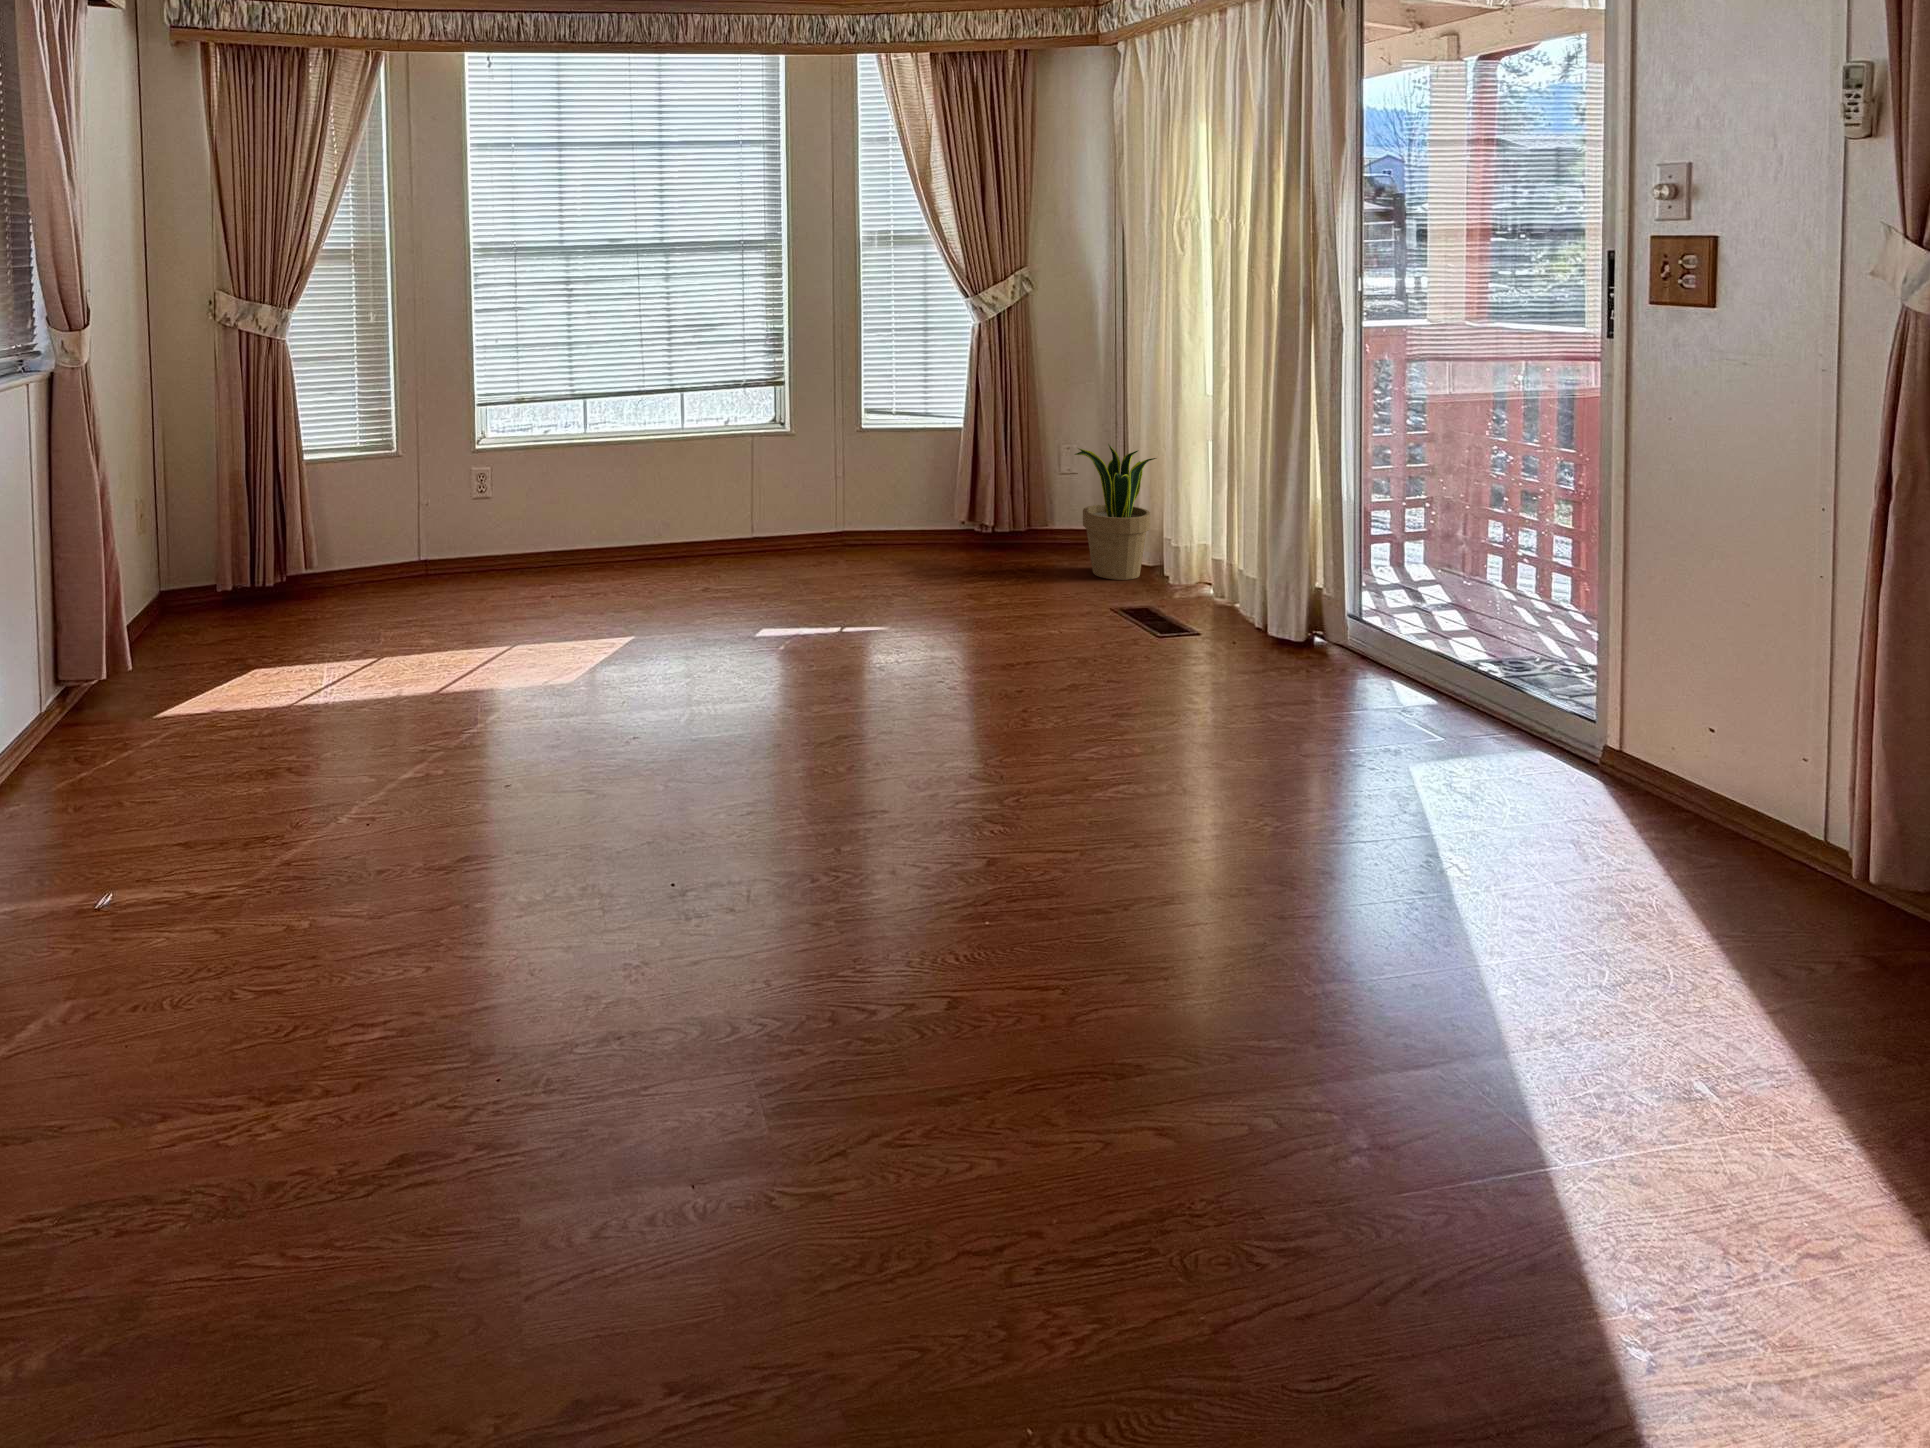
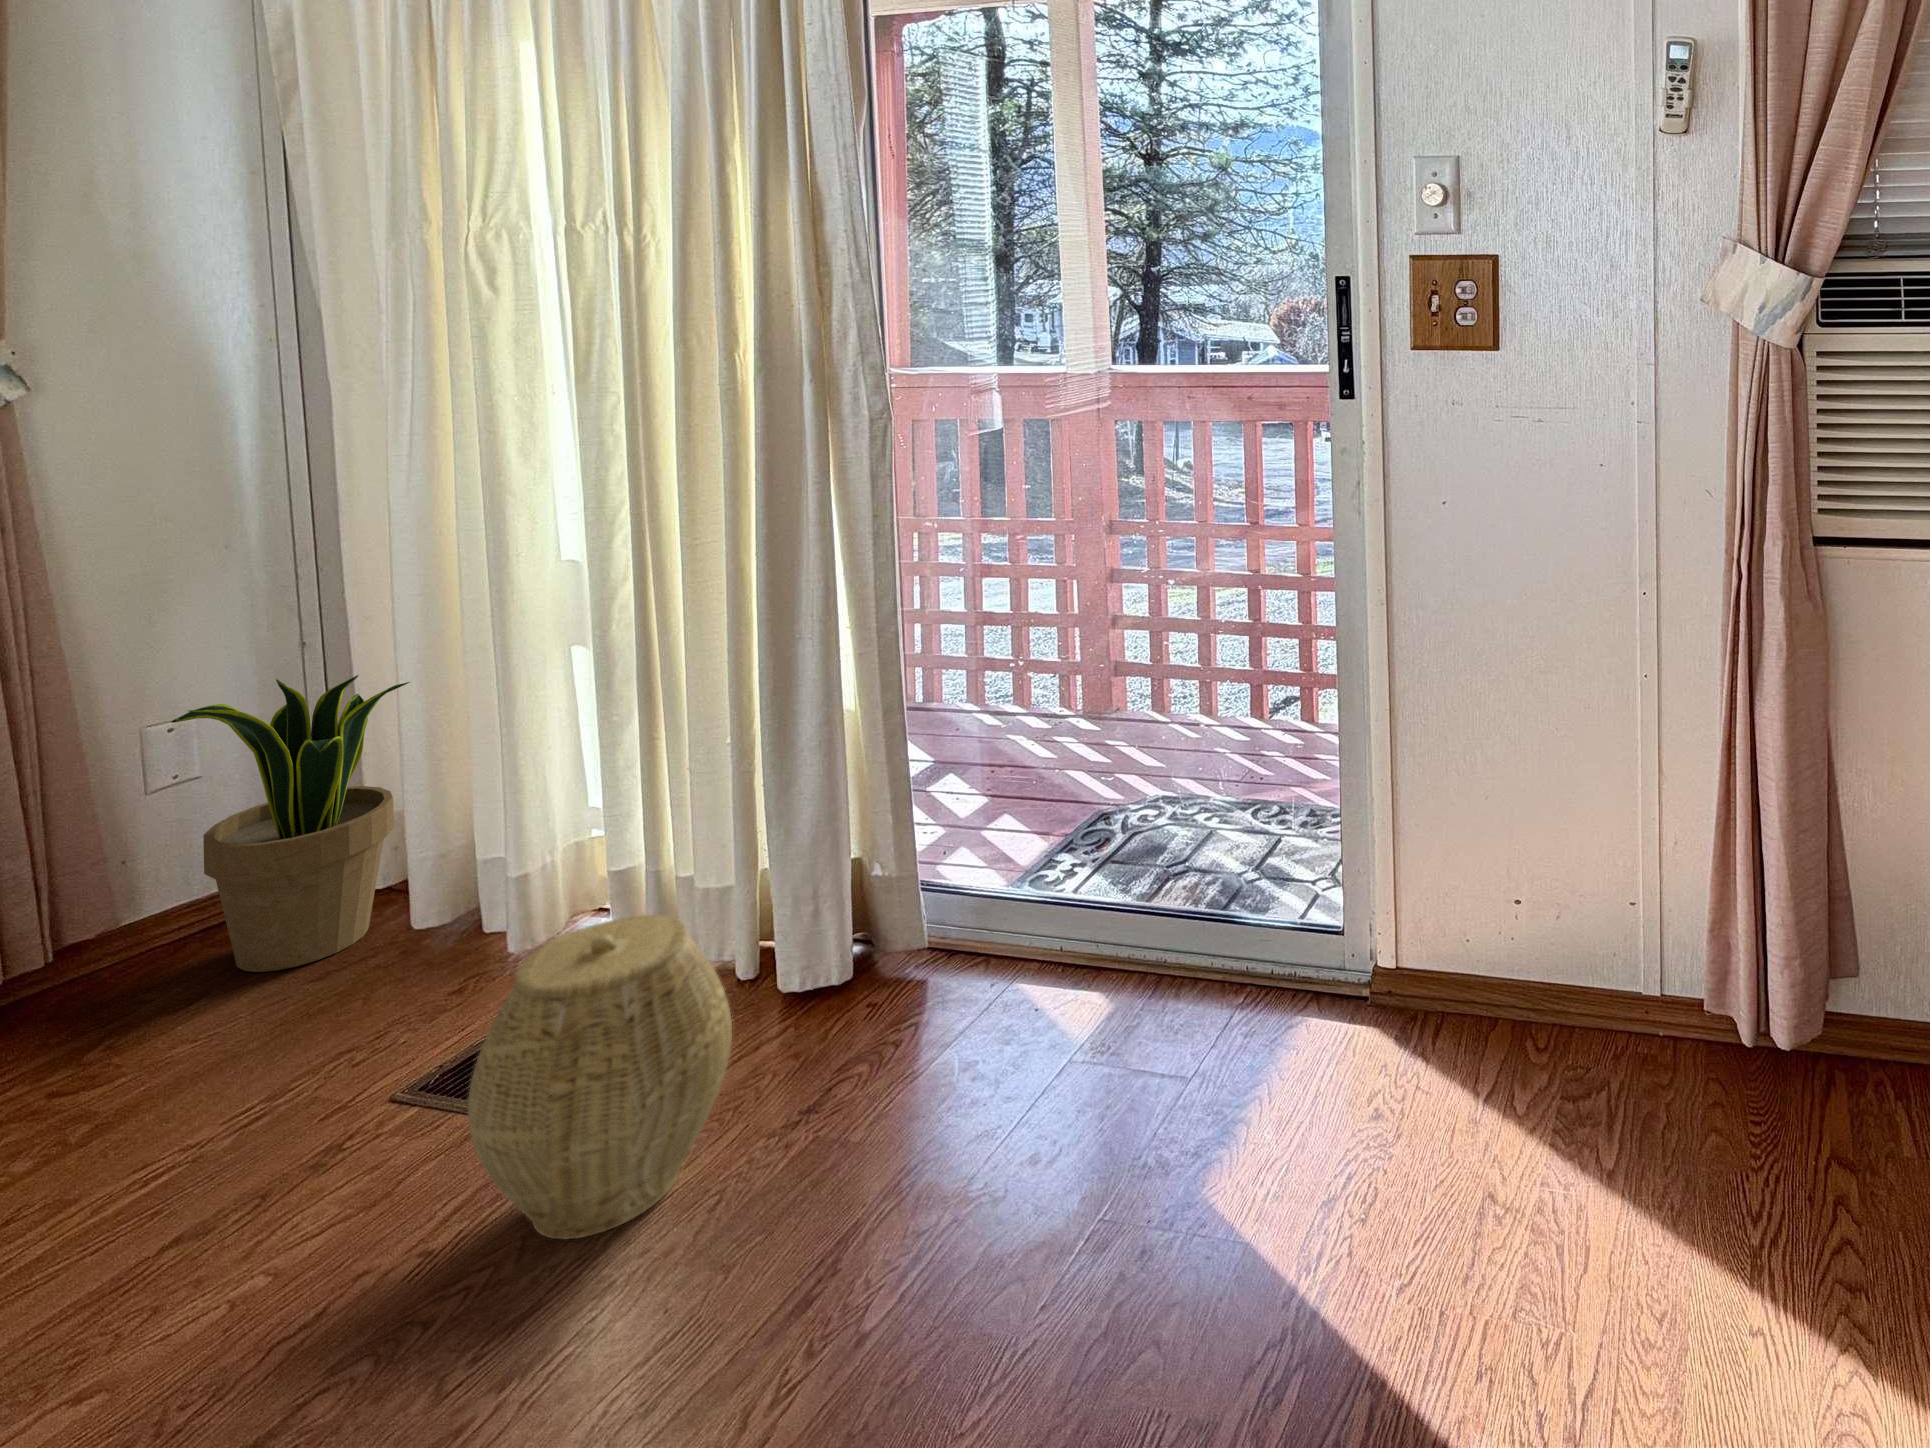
woven basket: none [1129,556,1231,685] -> present [468,915,732,1239]

